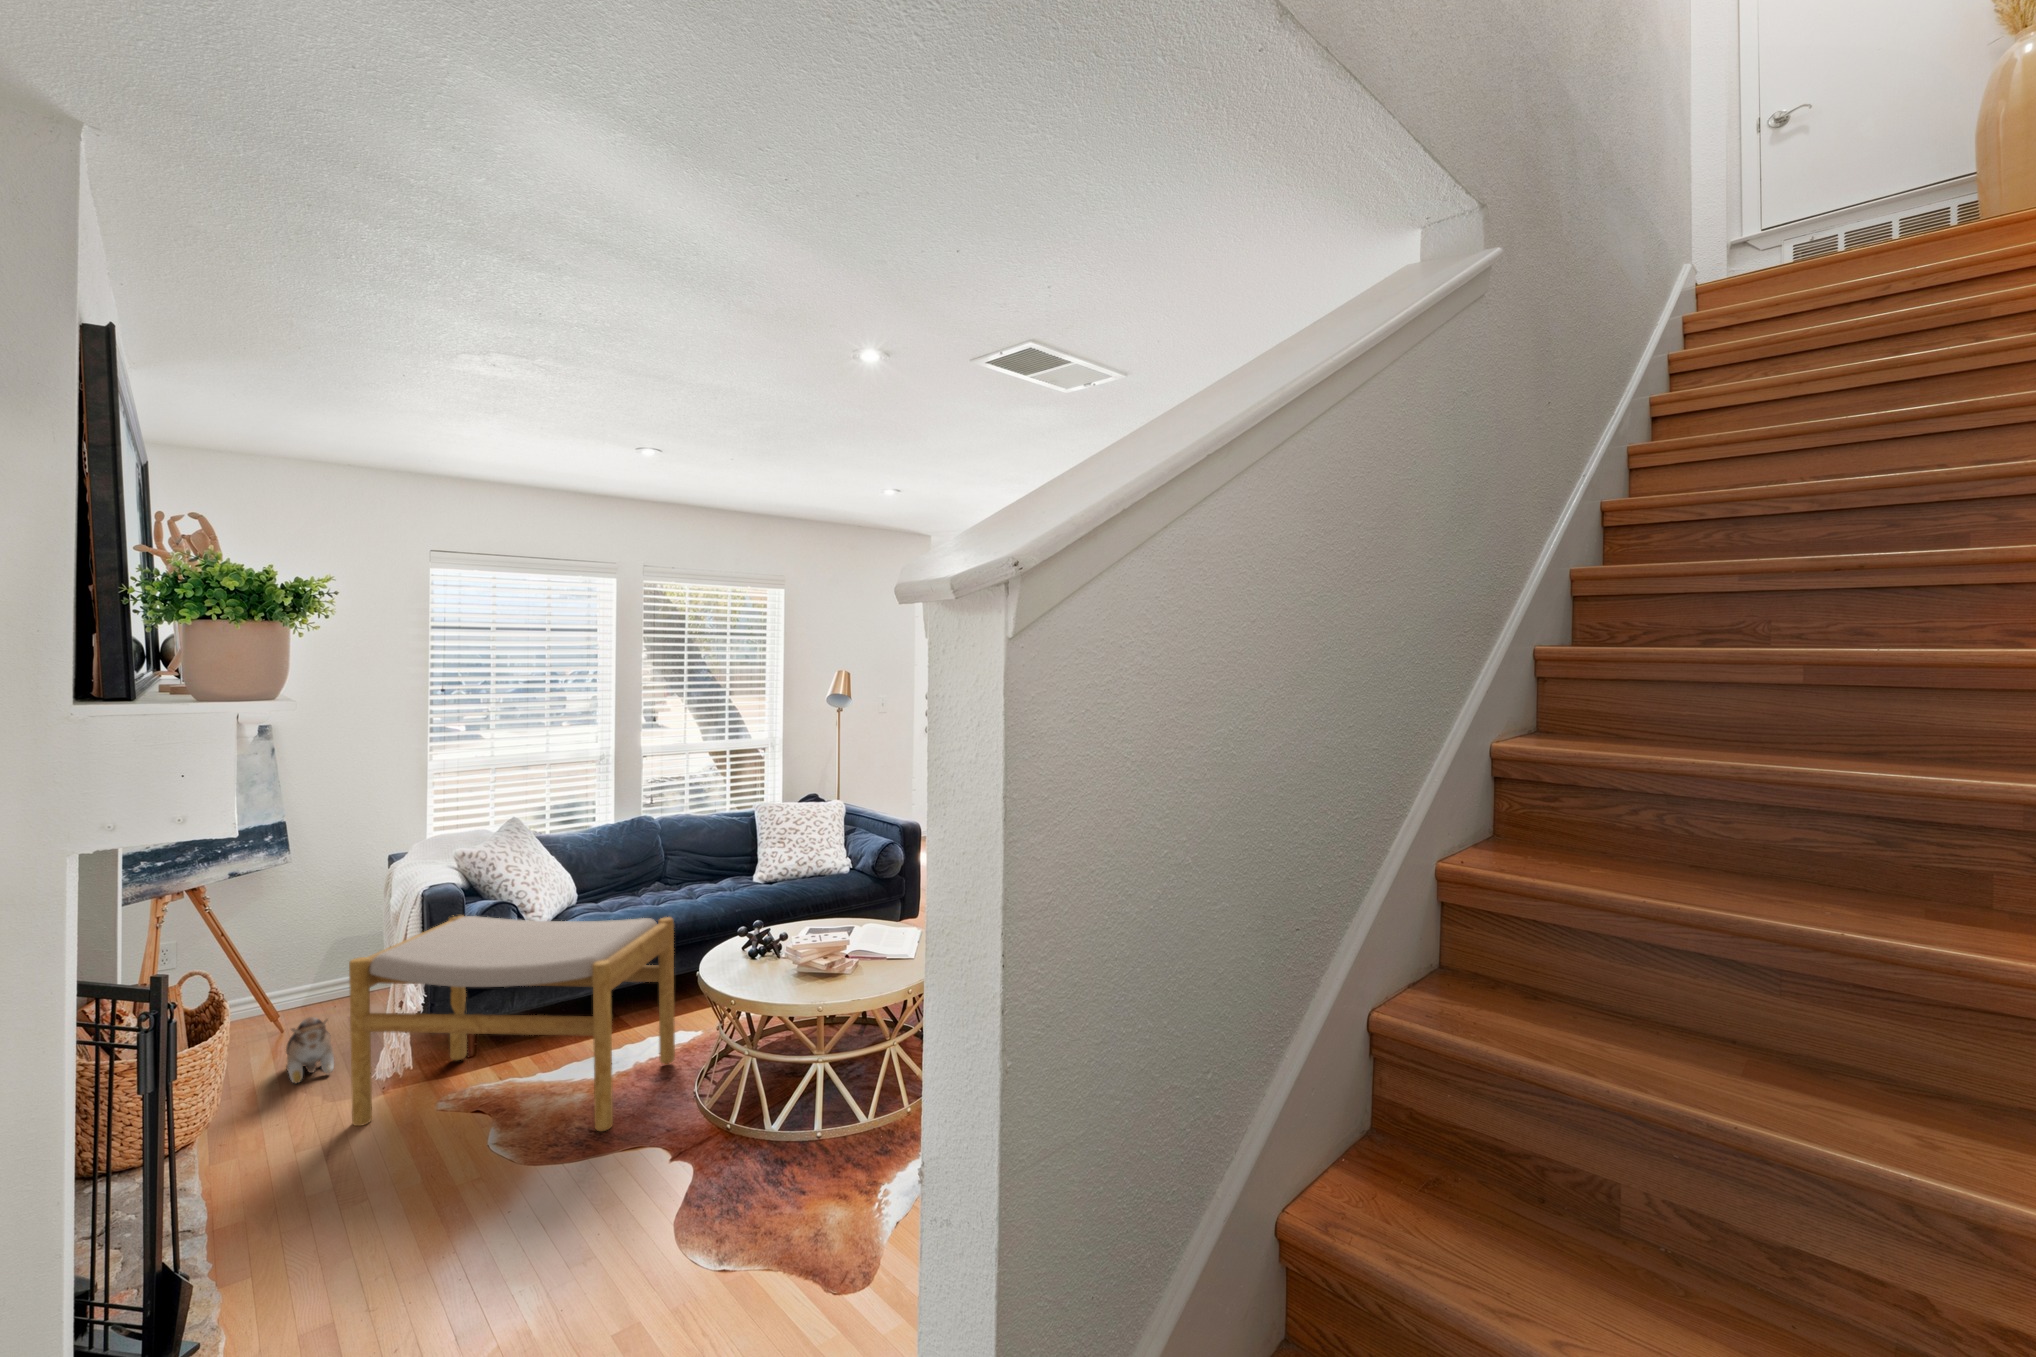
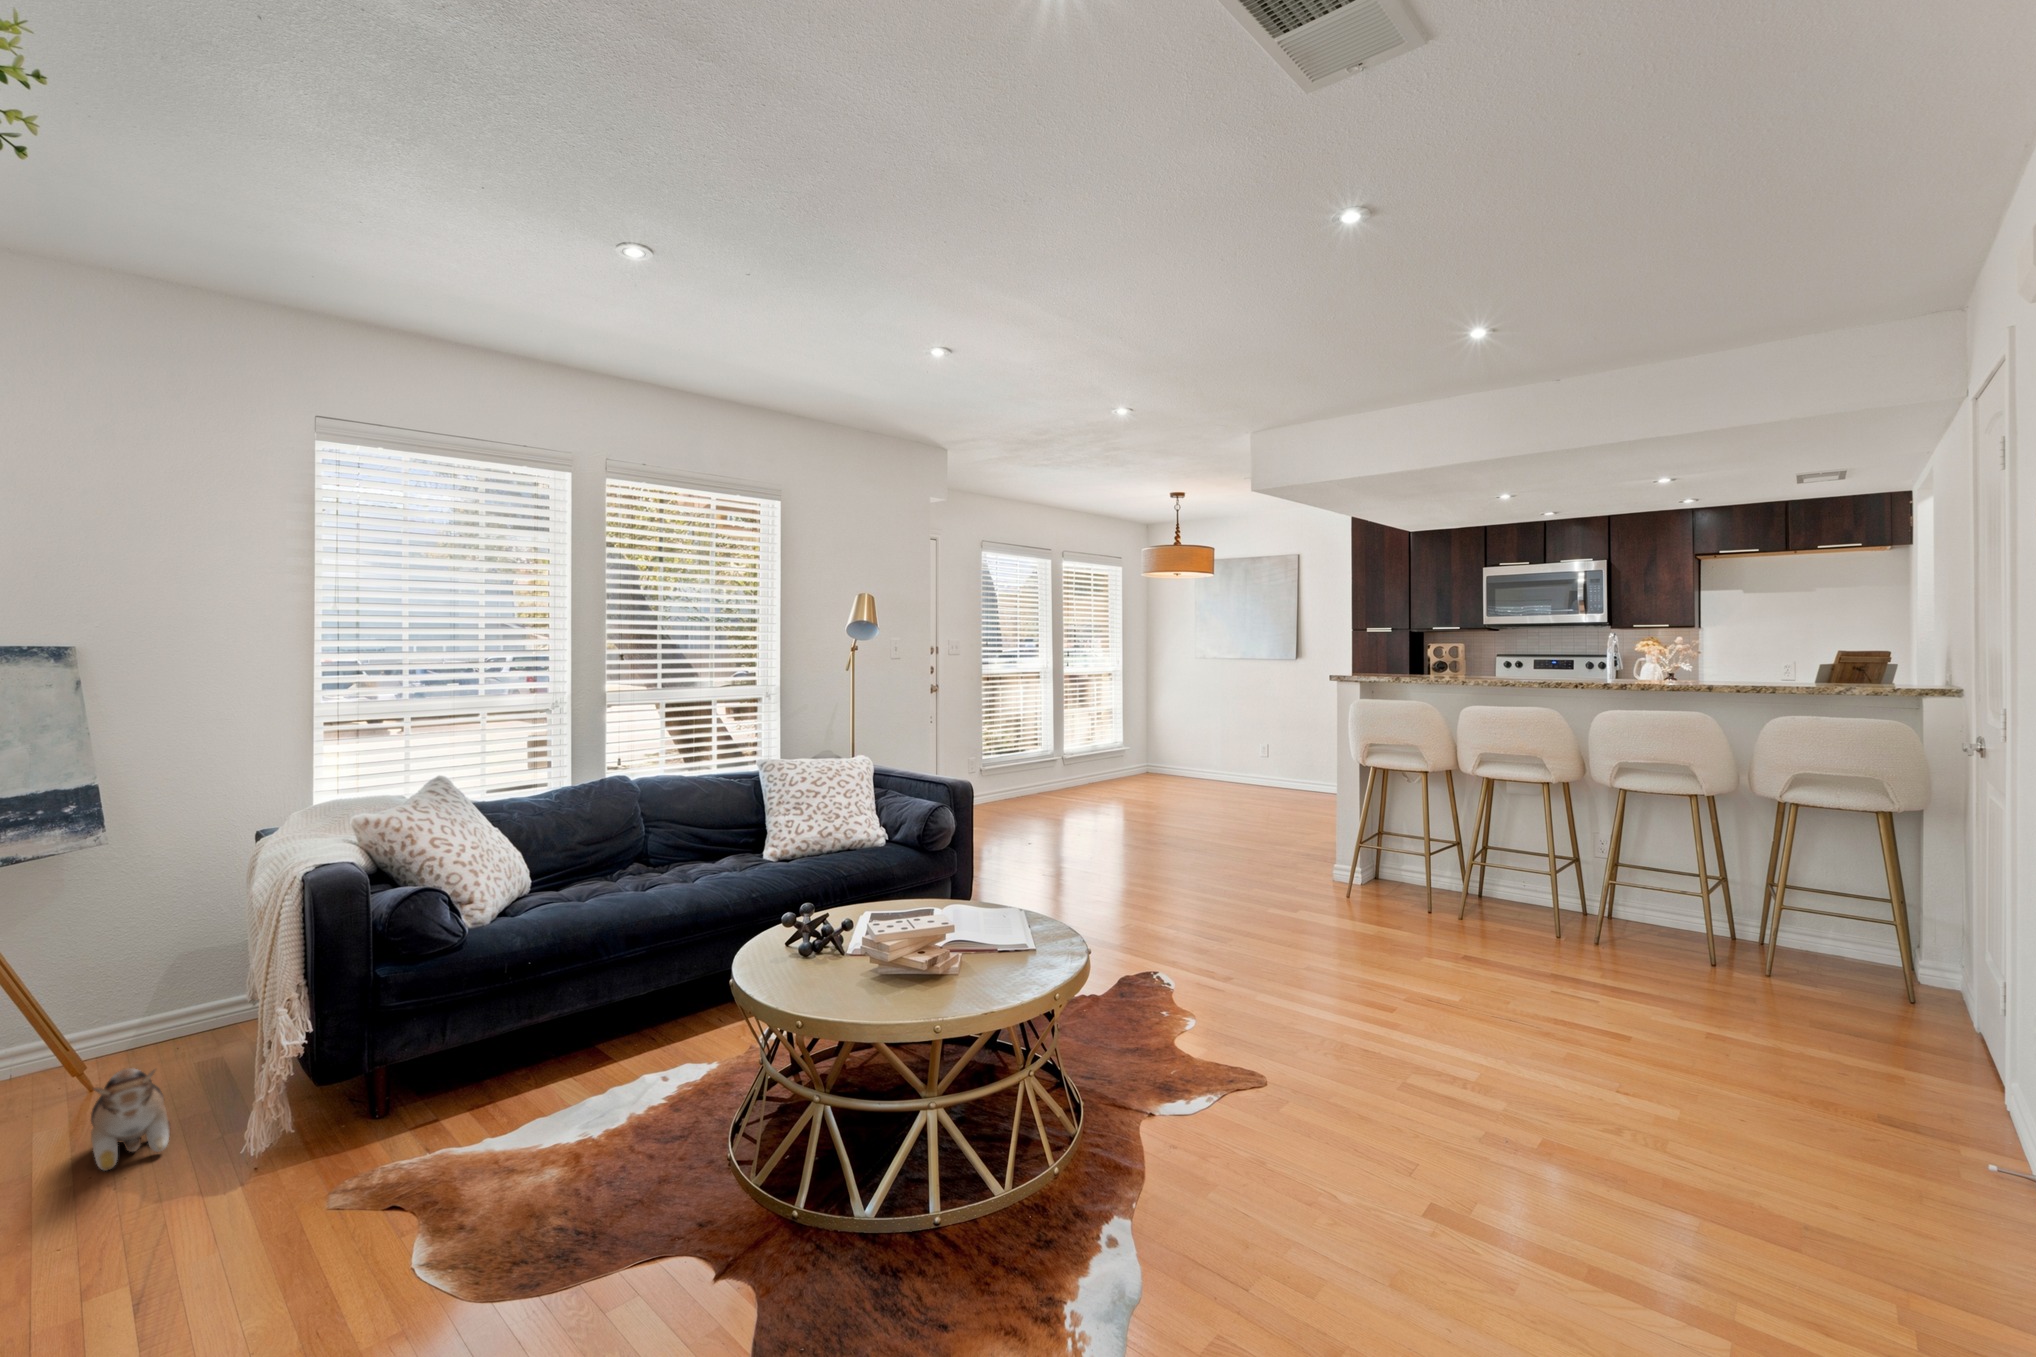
footstool: present [349,916,675,1131] -> none [179,902,689,1241]

